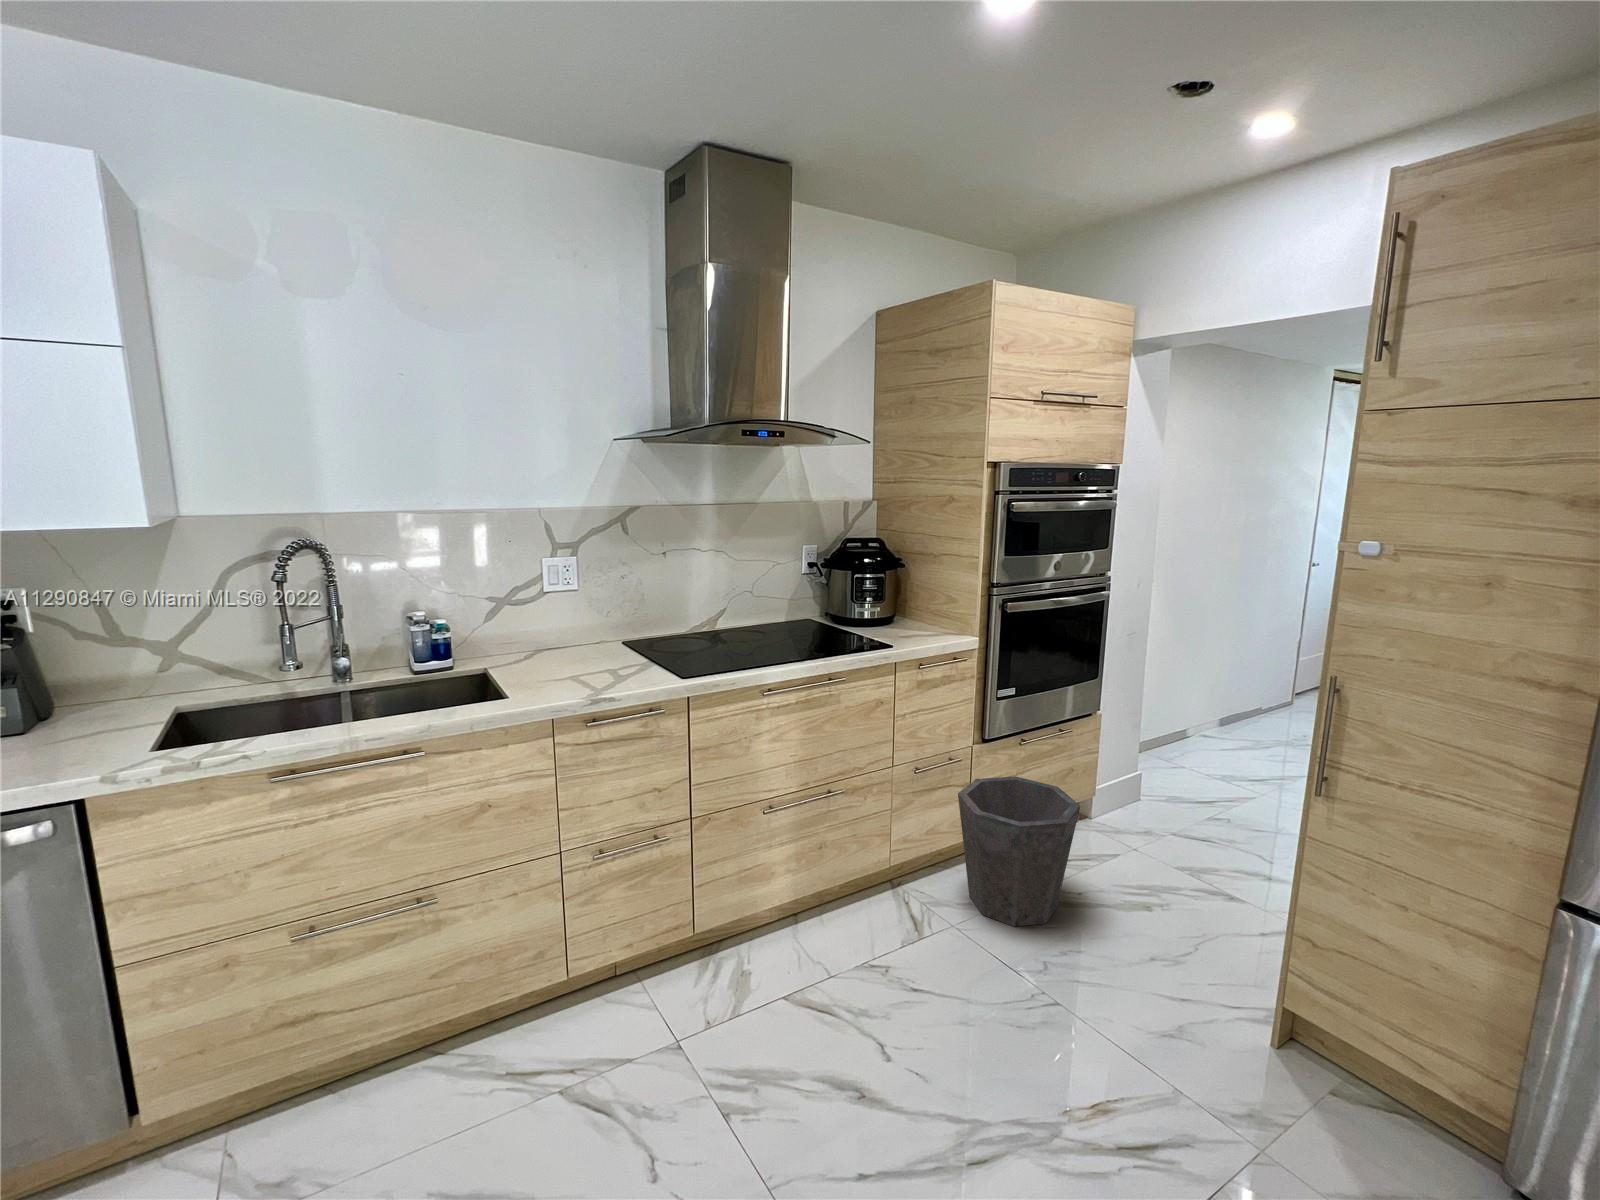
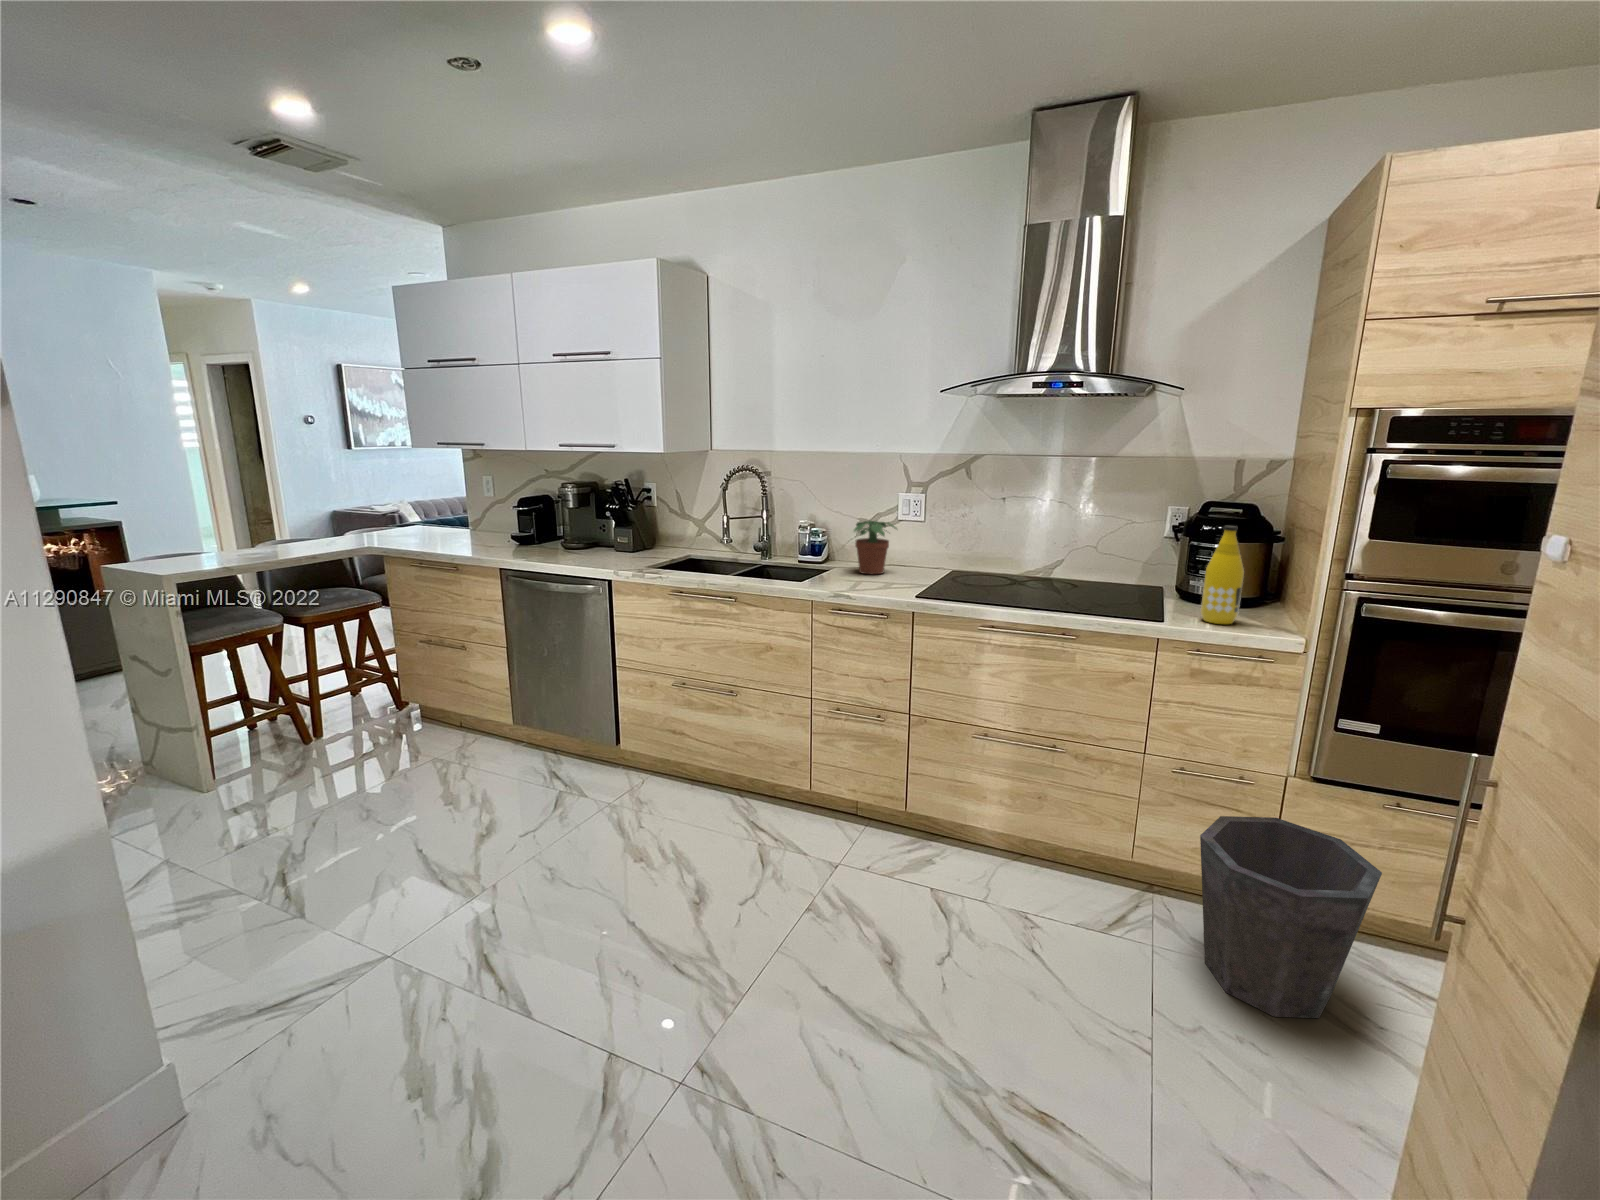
bottle: none [898,557,927,640] -> present [1201,526,1244,624]
potted plant: none [518,597,576,668] -> present [854,520,897,574]

